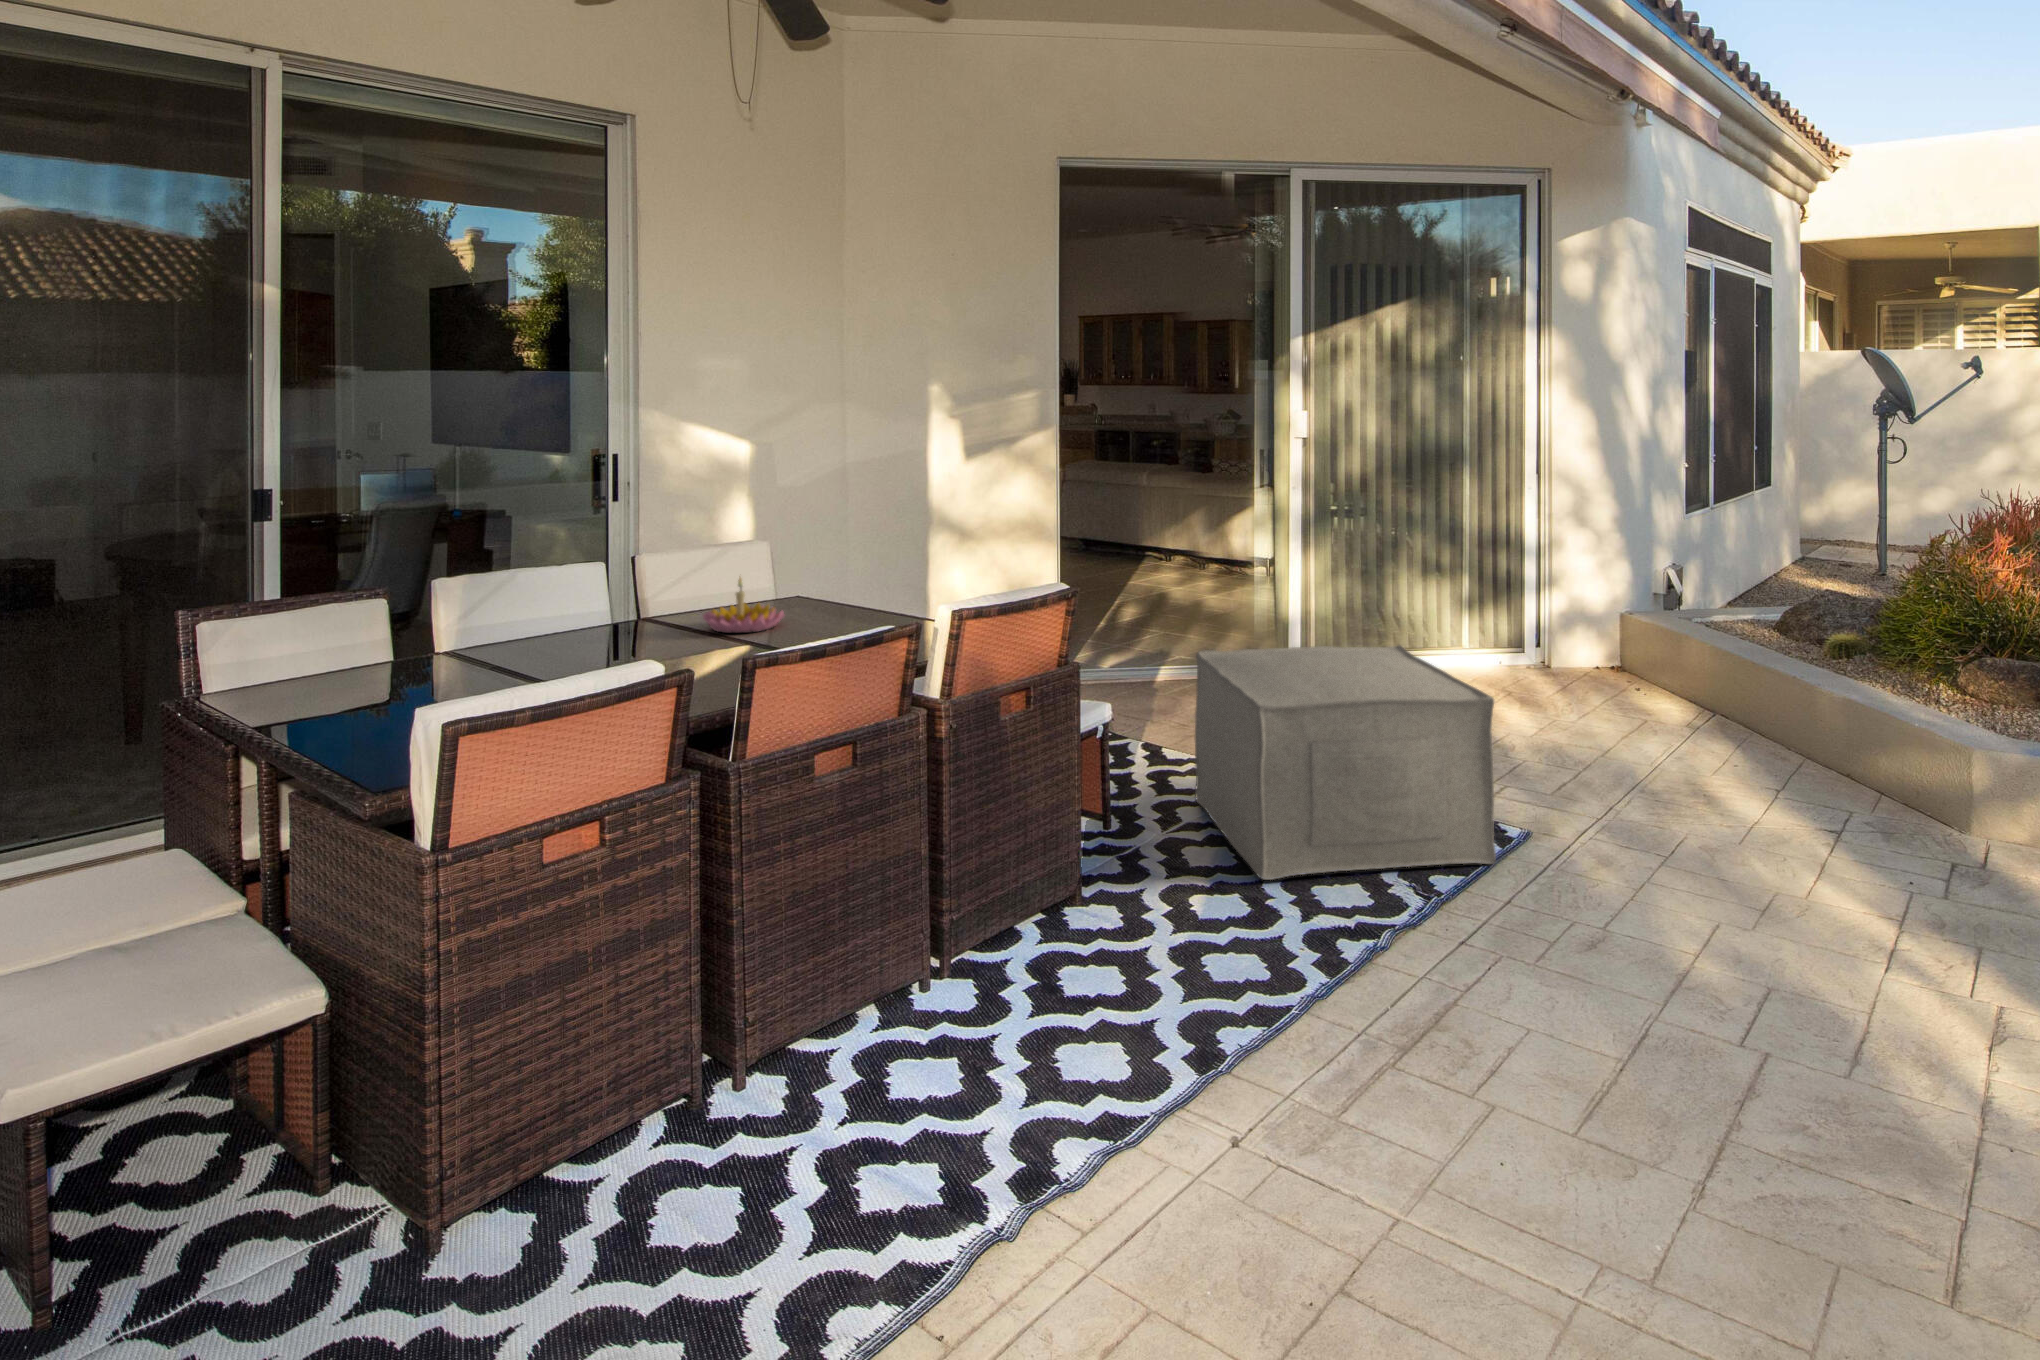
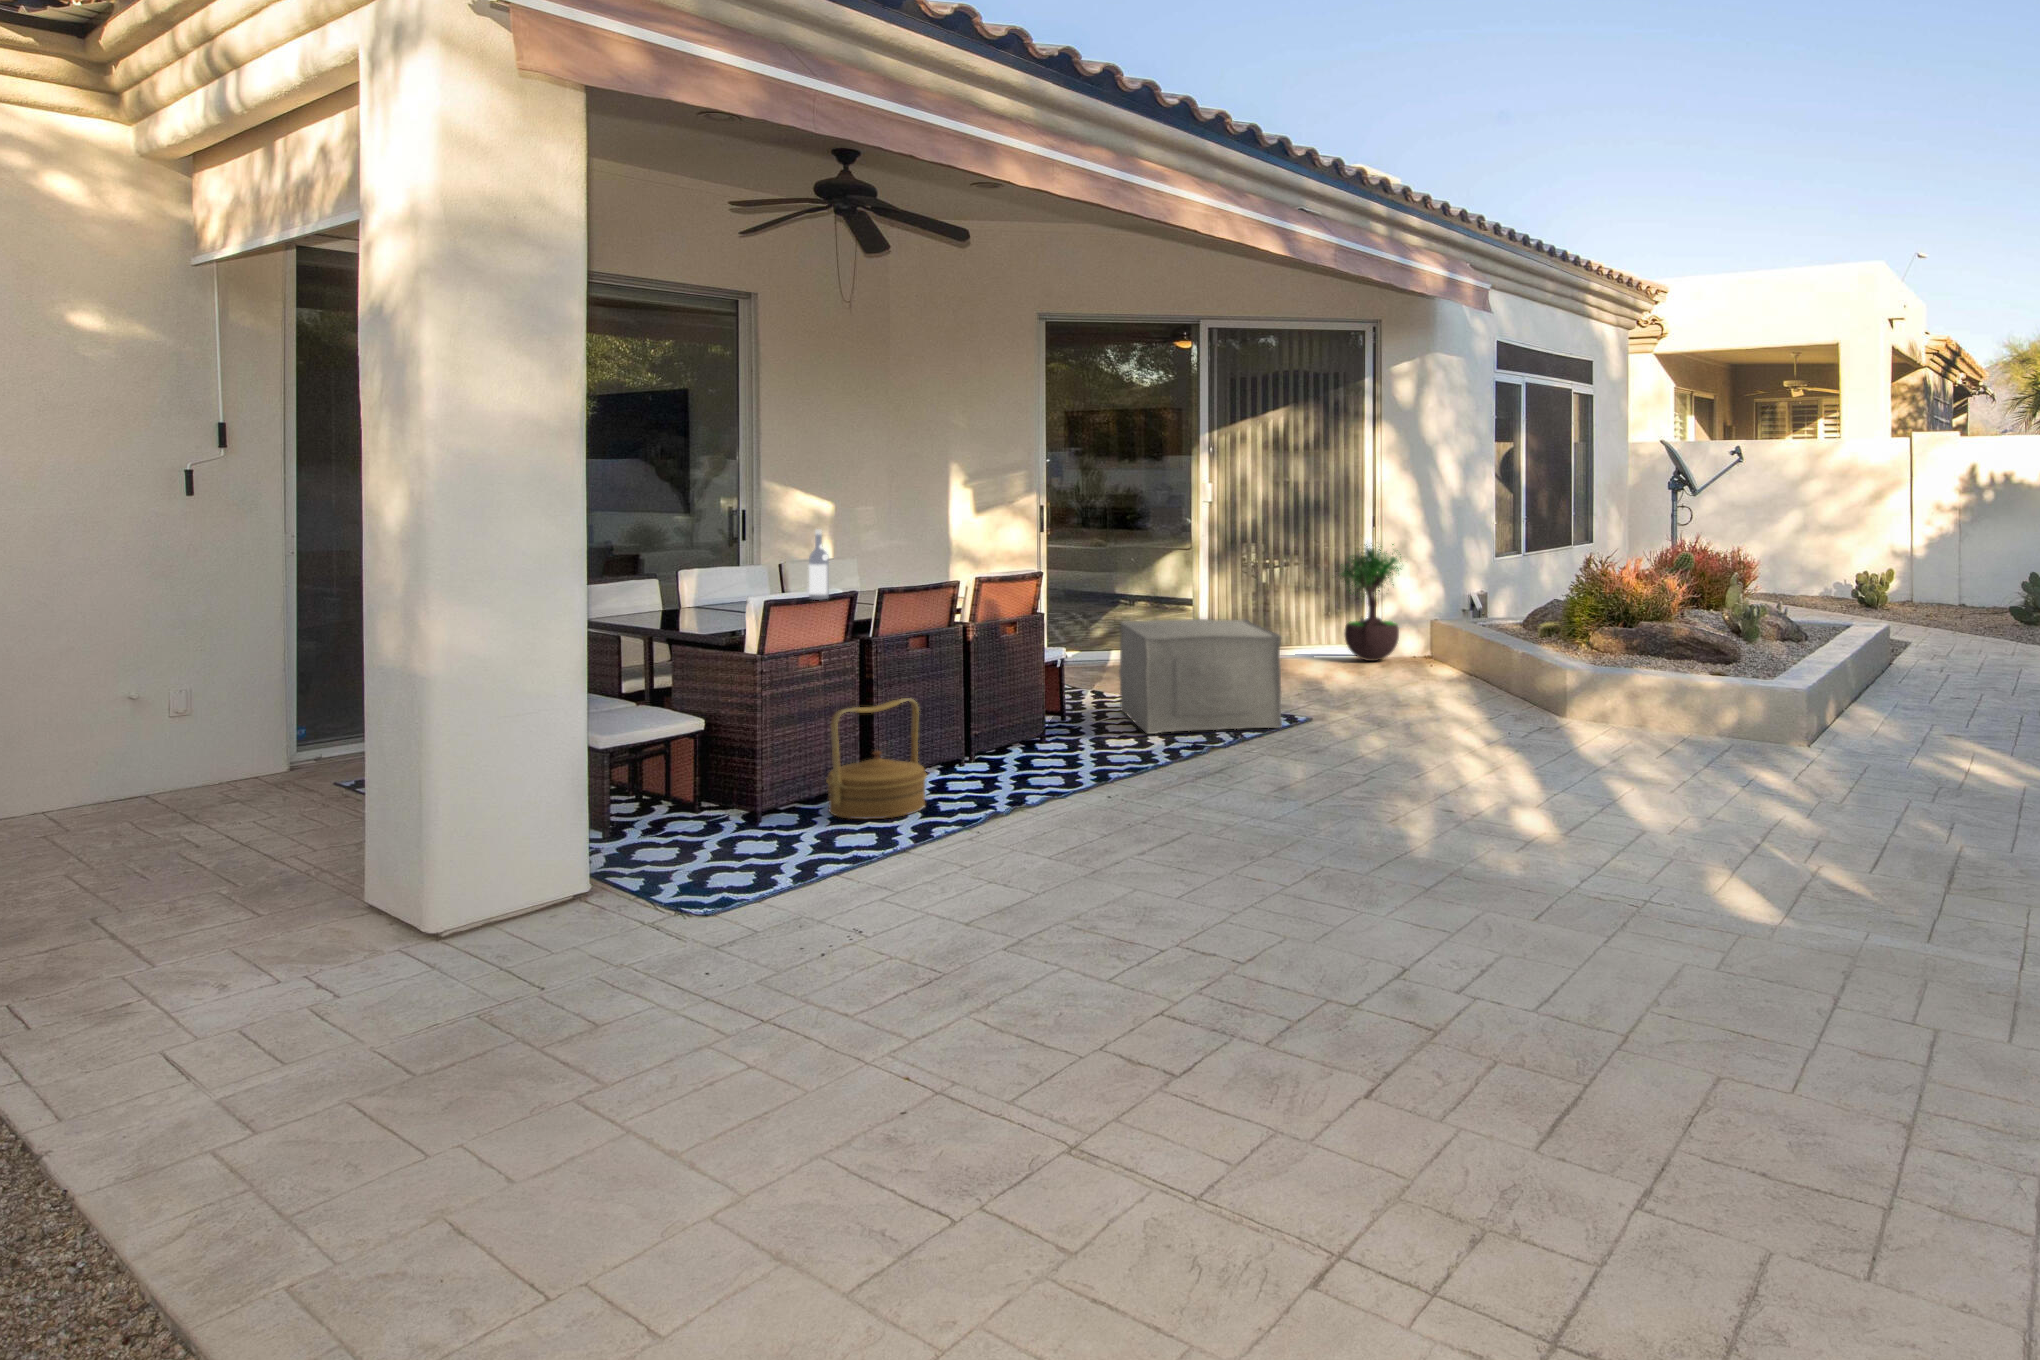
potted tree: none [1481,491,1595,677] -> present [1336,544,1401,661]
wine bottle: none [649,517,687,651] -> present [809,529,829,600]
candle holder: present [703,578,784,633] -> none [833,563,879,594]
woven basket: none [610,915,844,1257] -> present [826,698,927,819]

